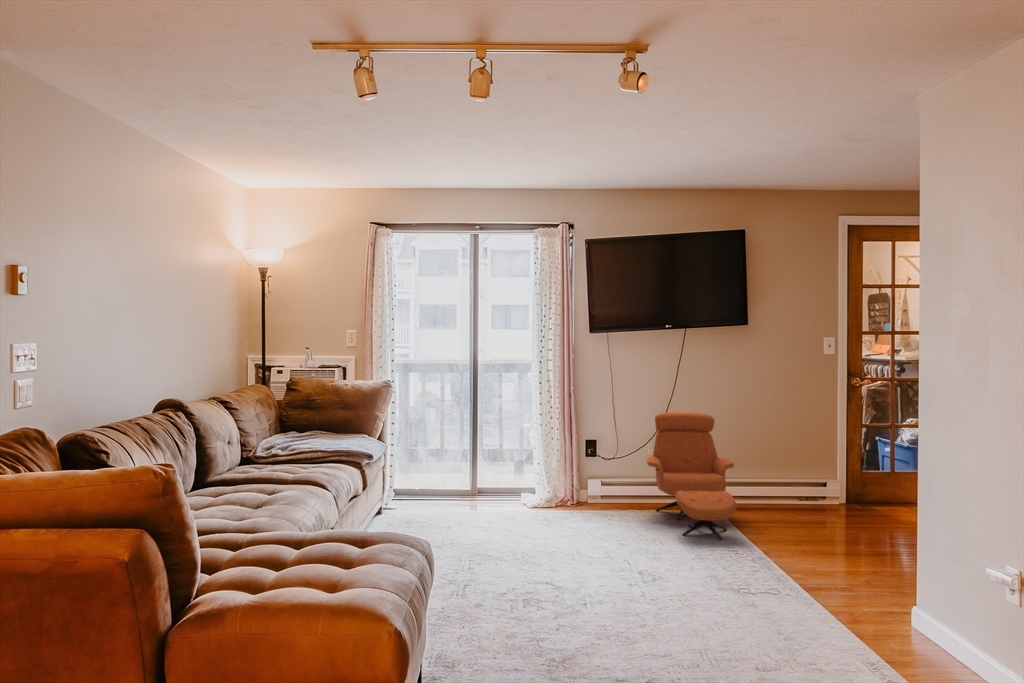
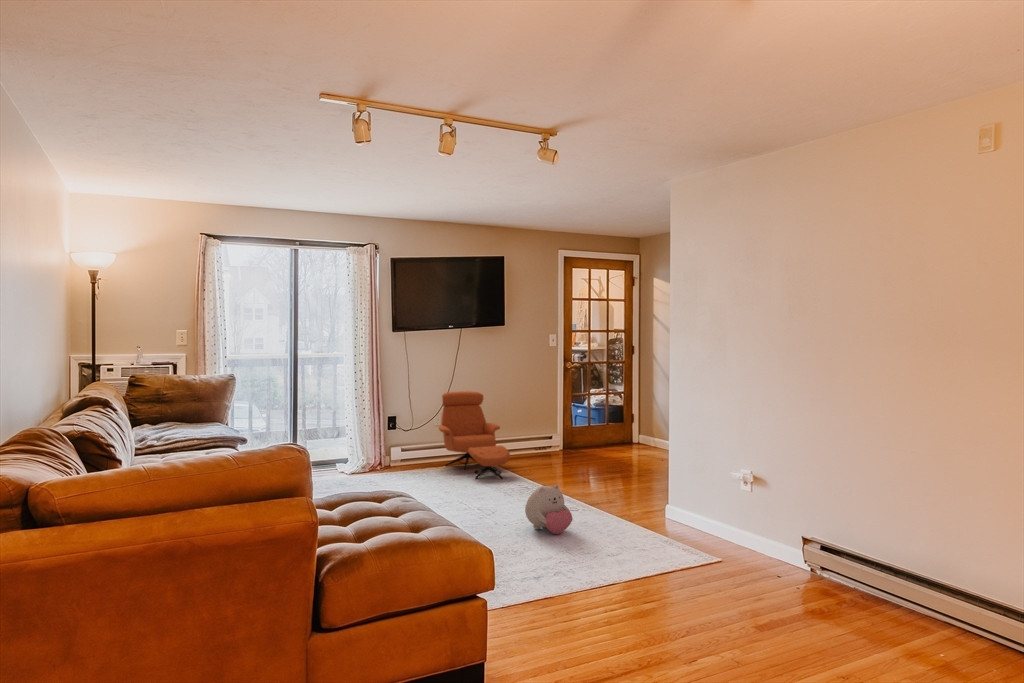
plush toy: none [696,571,774,656] -> present [525,485,573,534]

